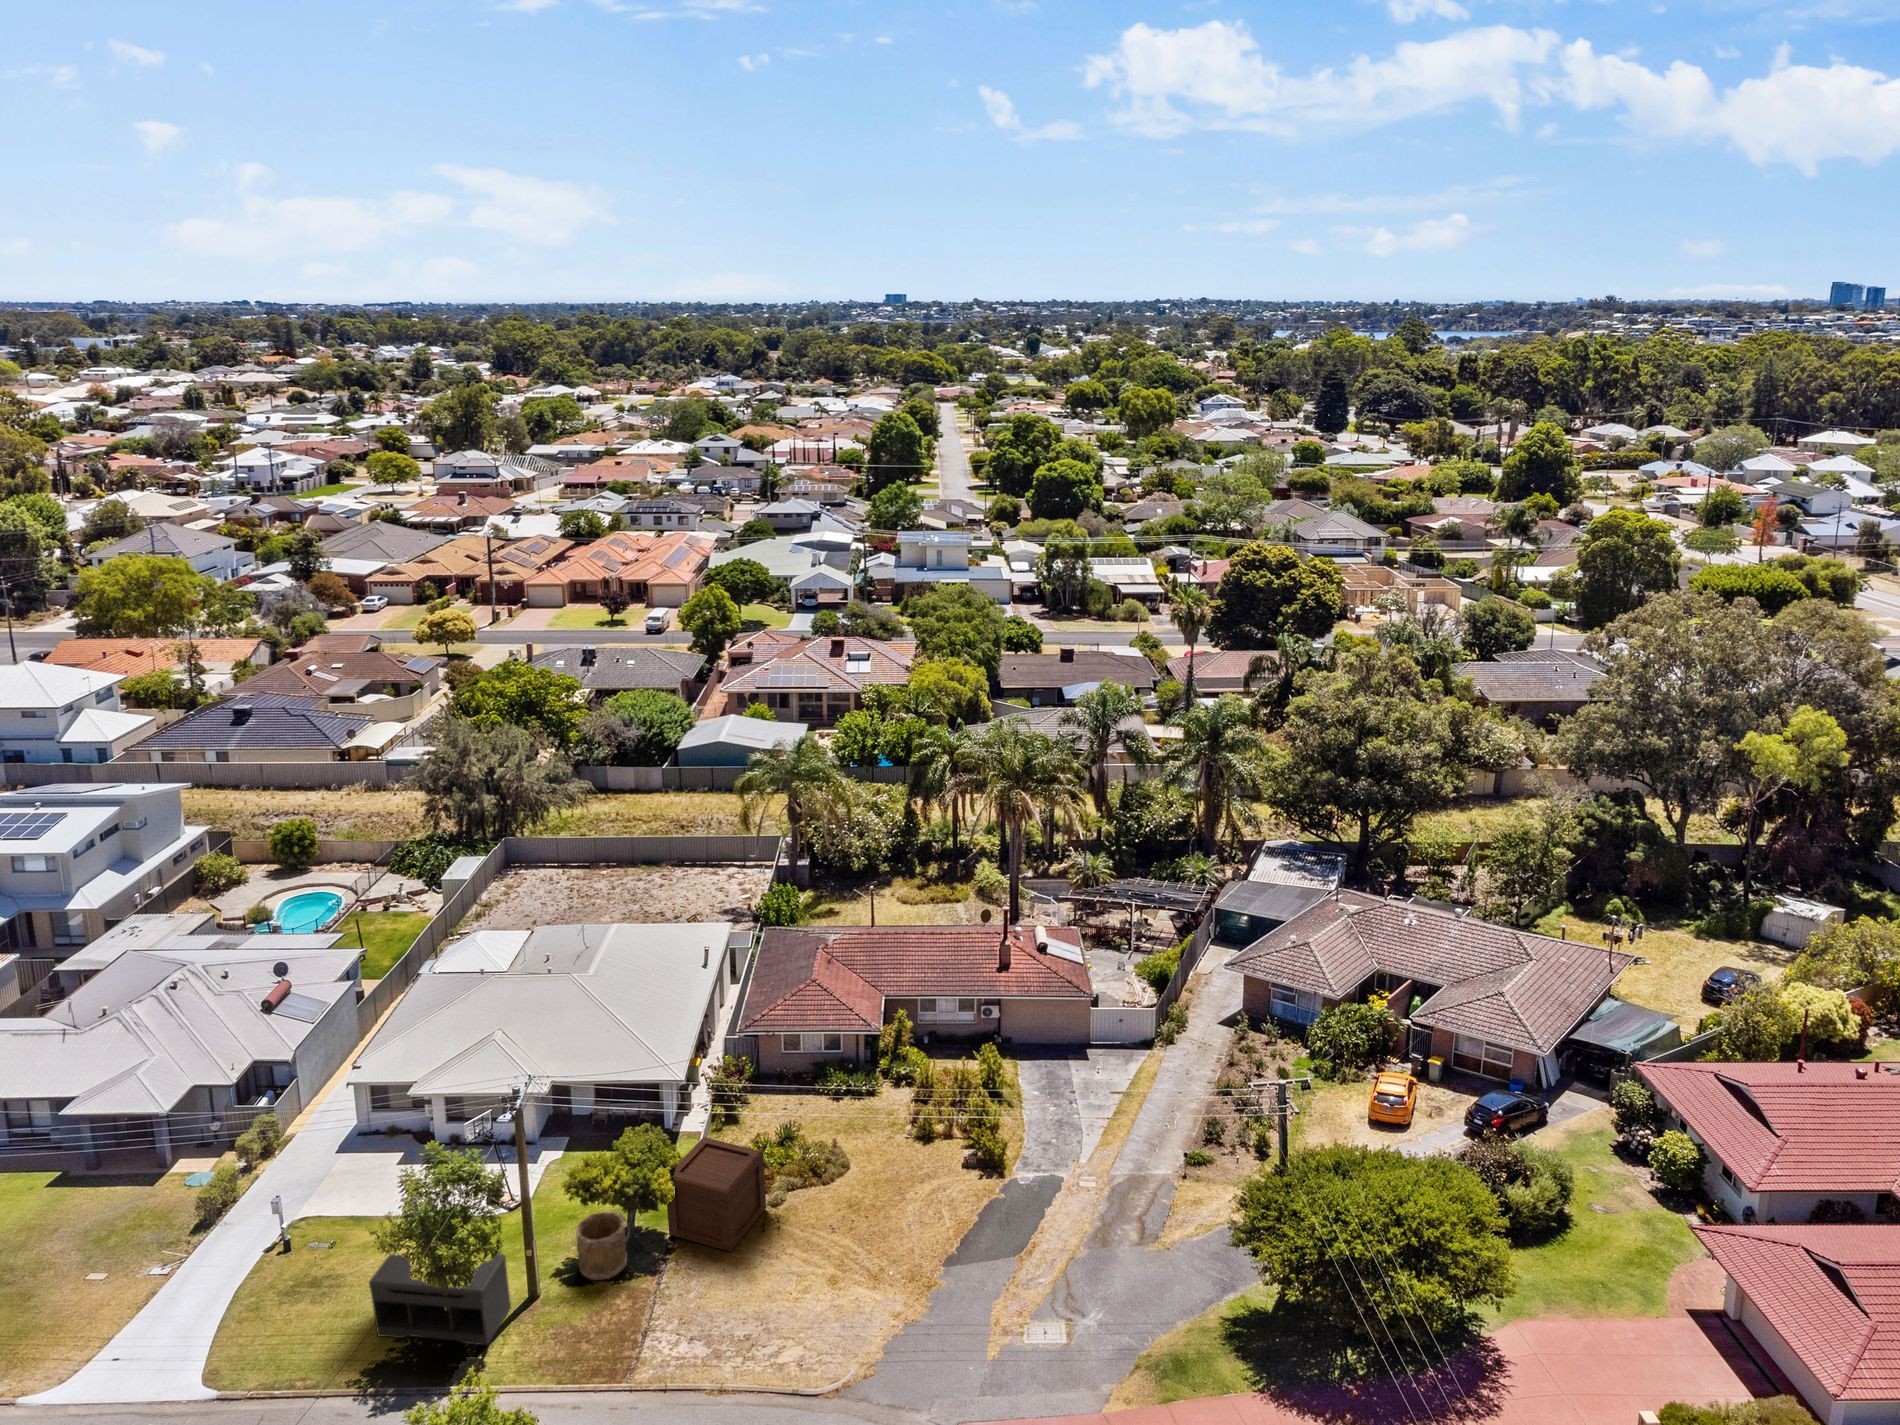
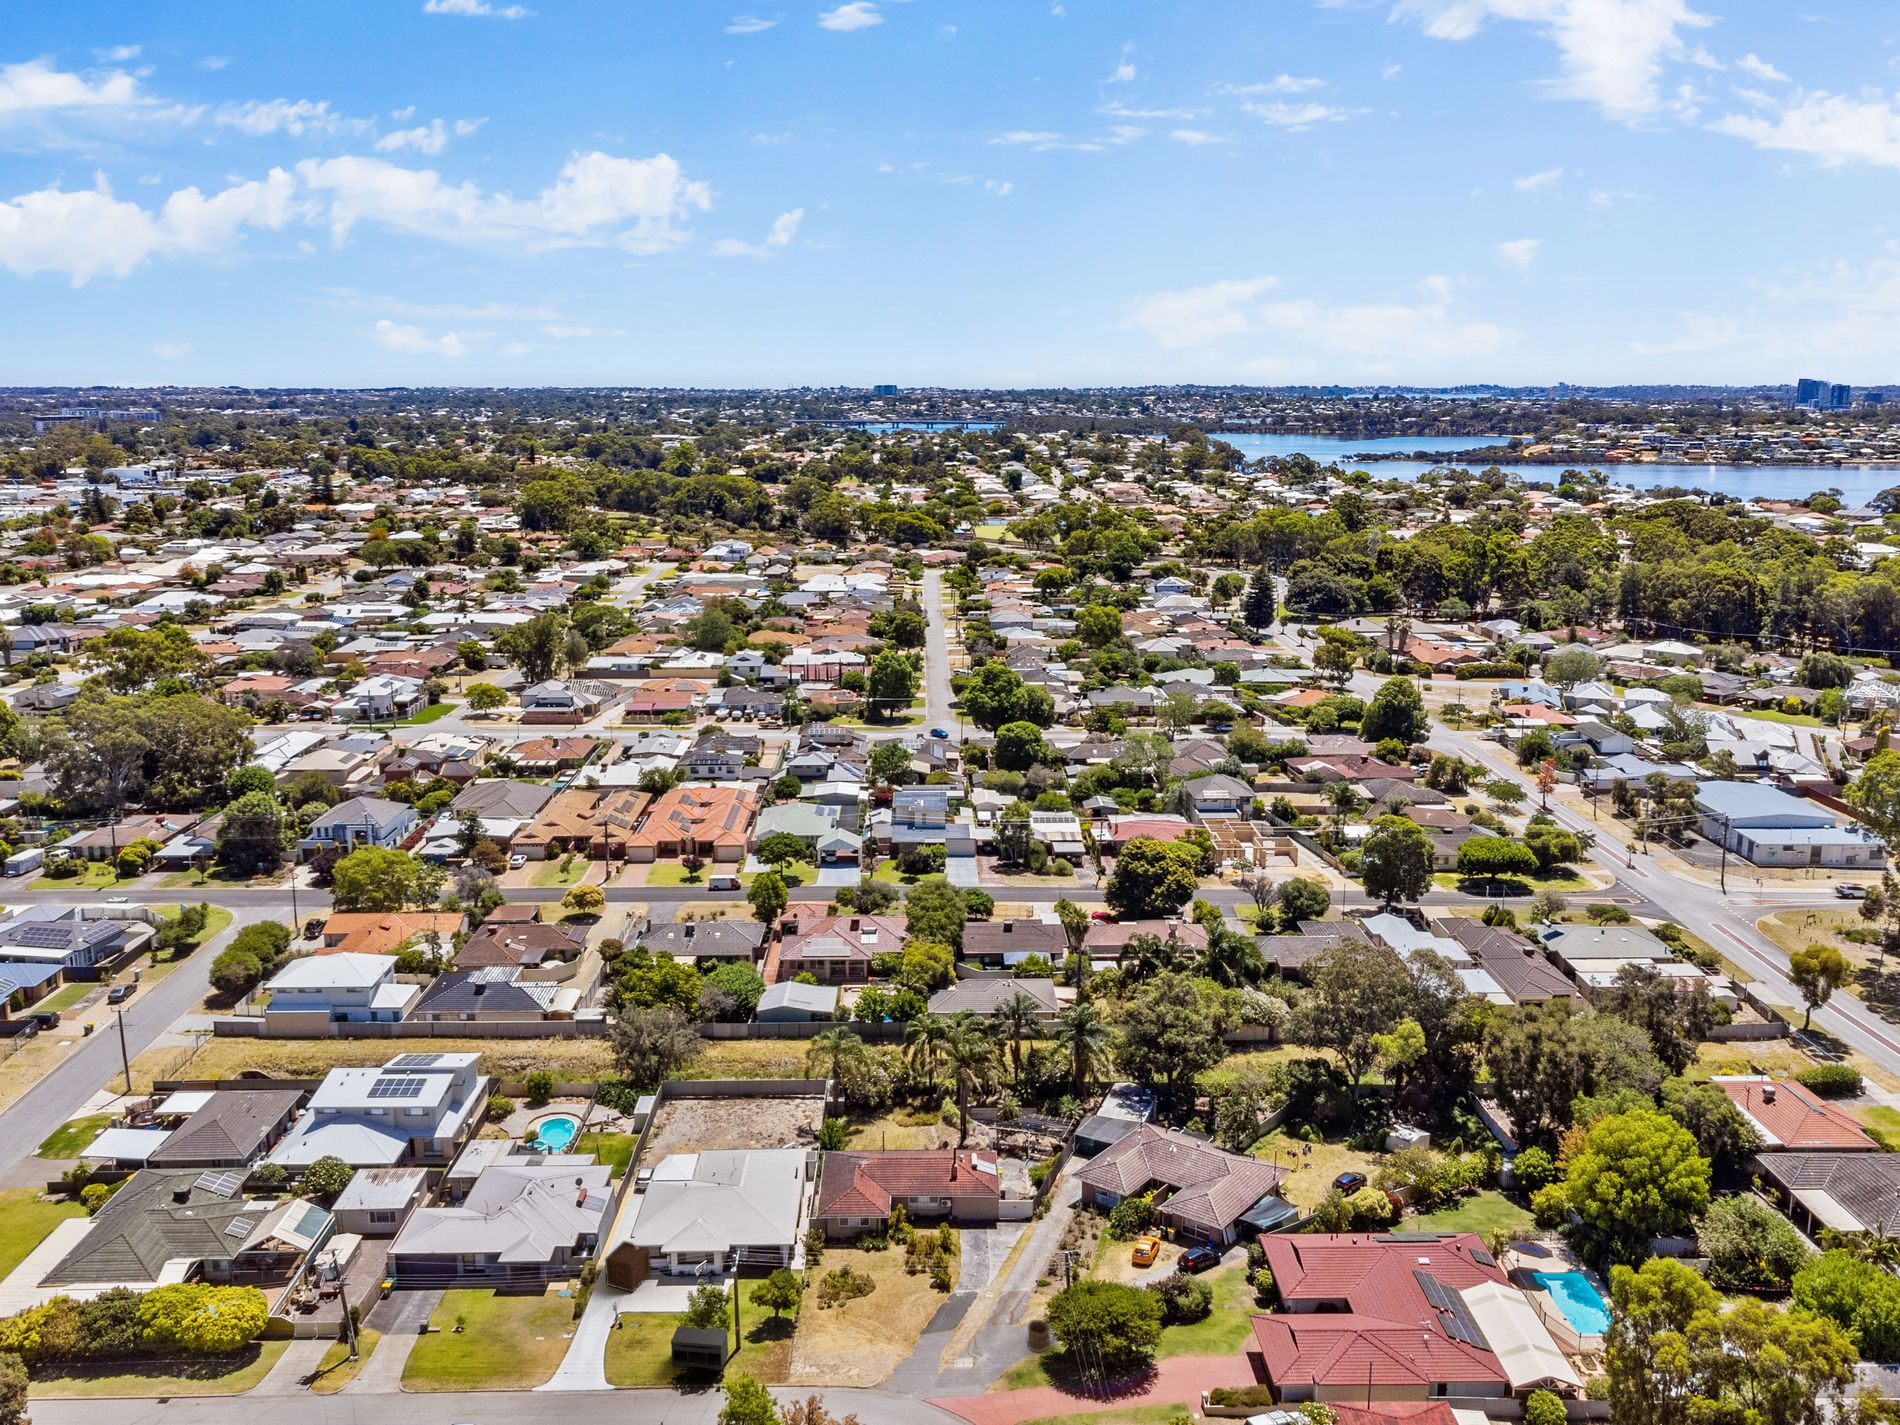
wooden crate: present [667,1137,766,1252] -> present [605,1241,651,1292]
bucket: present [576,1211,630,1280] -> present [1027,1320,1050,1352]

